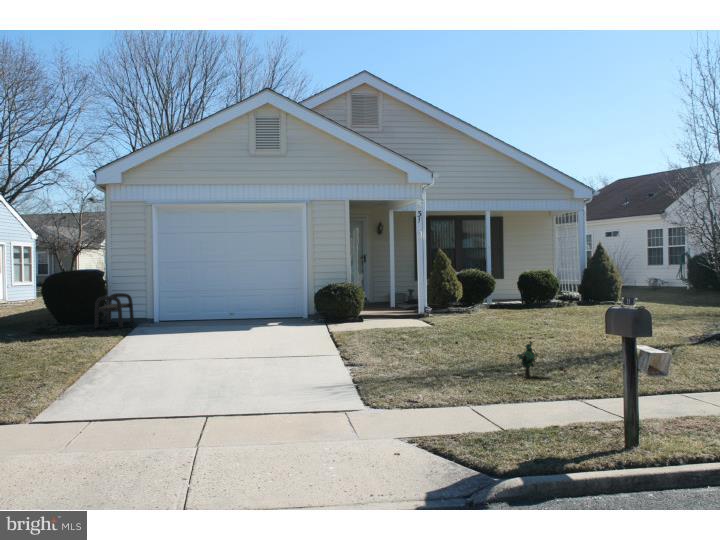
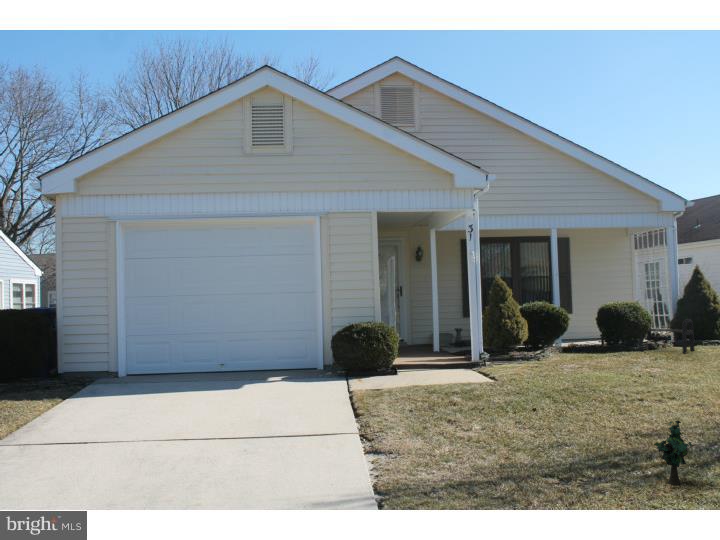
bench: present [95,293,134,328] -> present [639,319,694,354]

